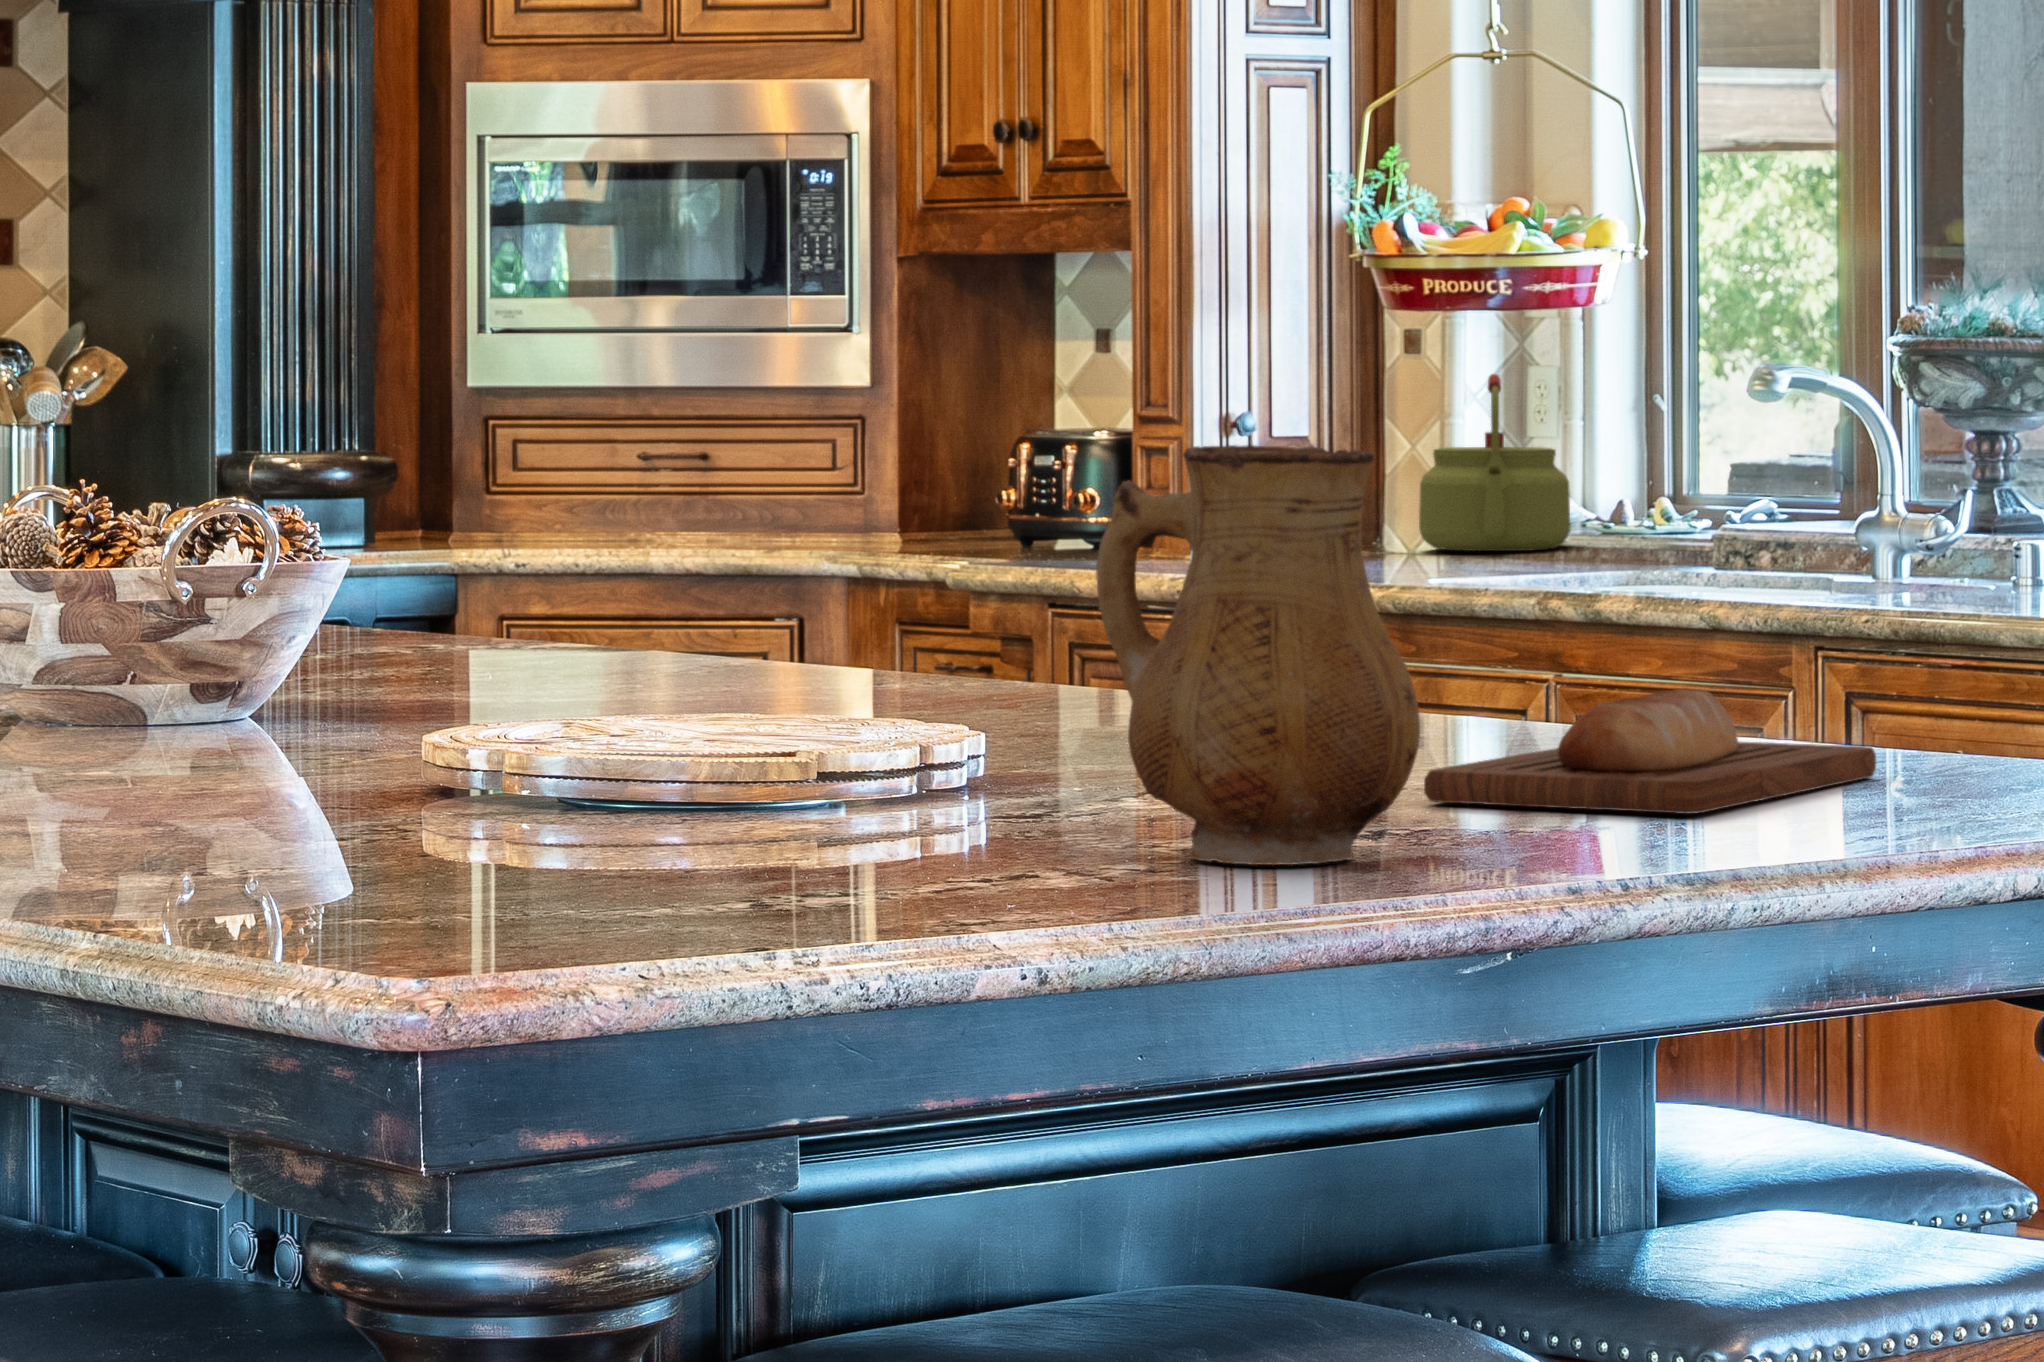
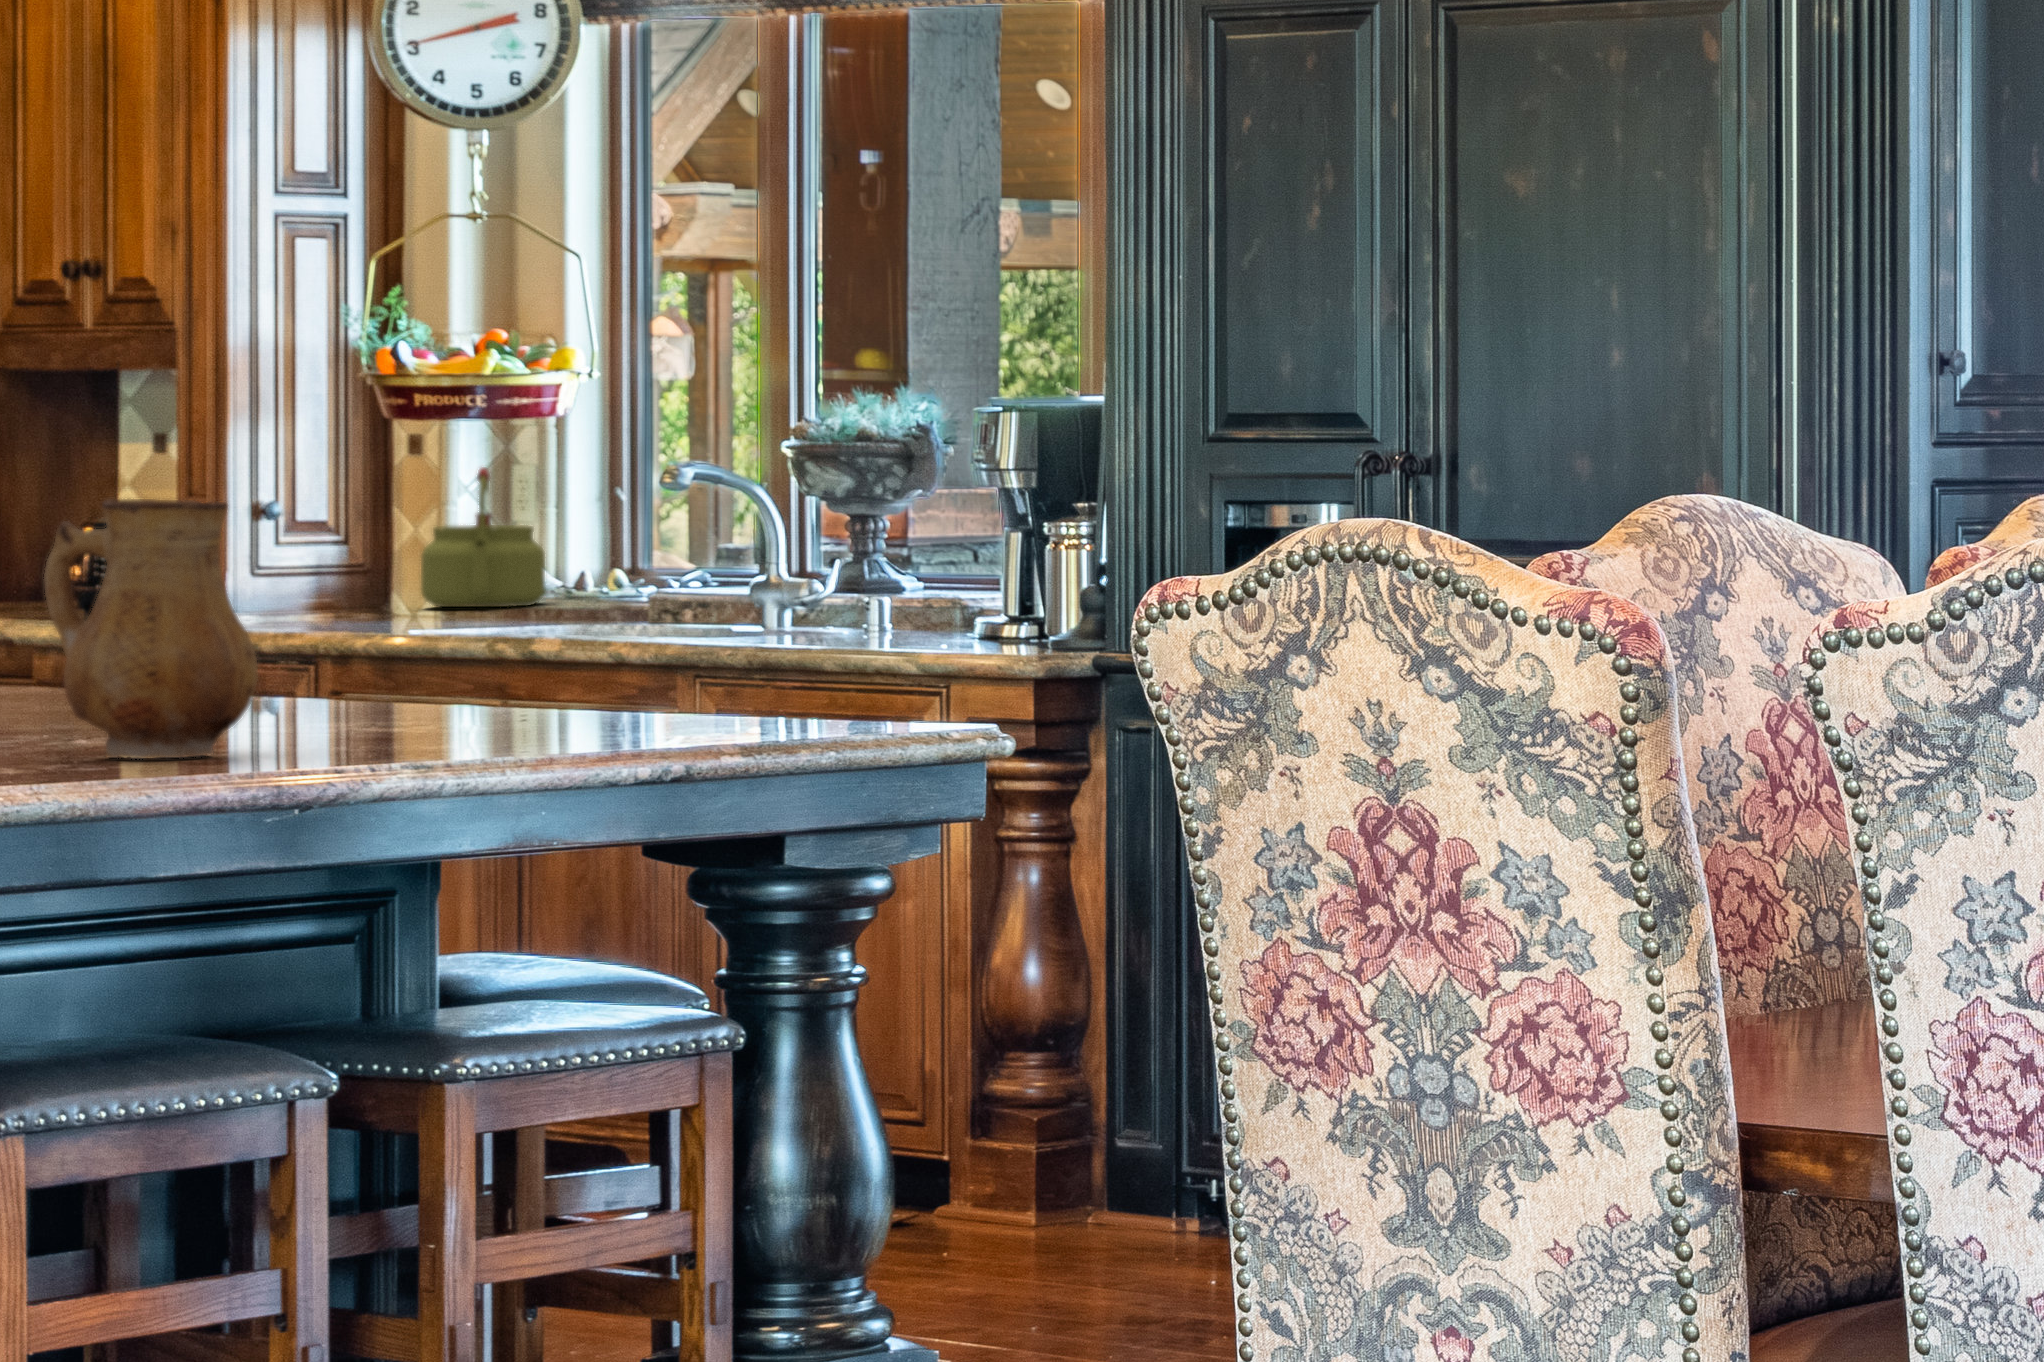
bread loaf: present [1424,688,1876,814] -> none [283,661,603,733]

